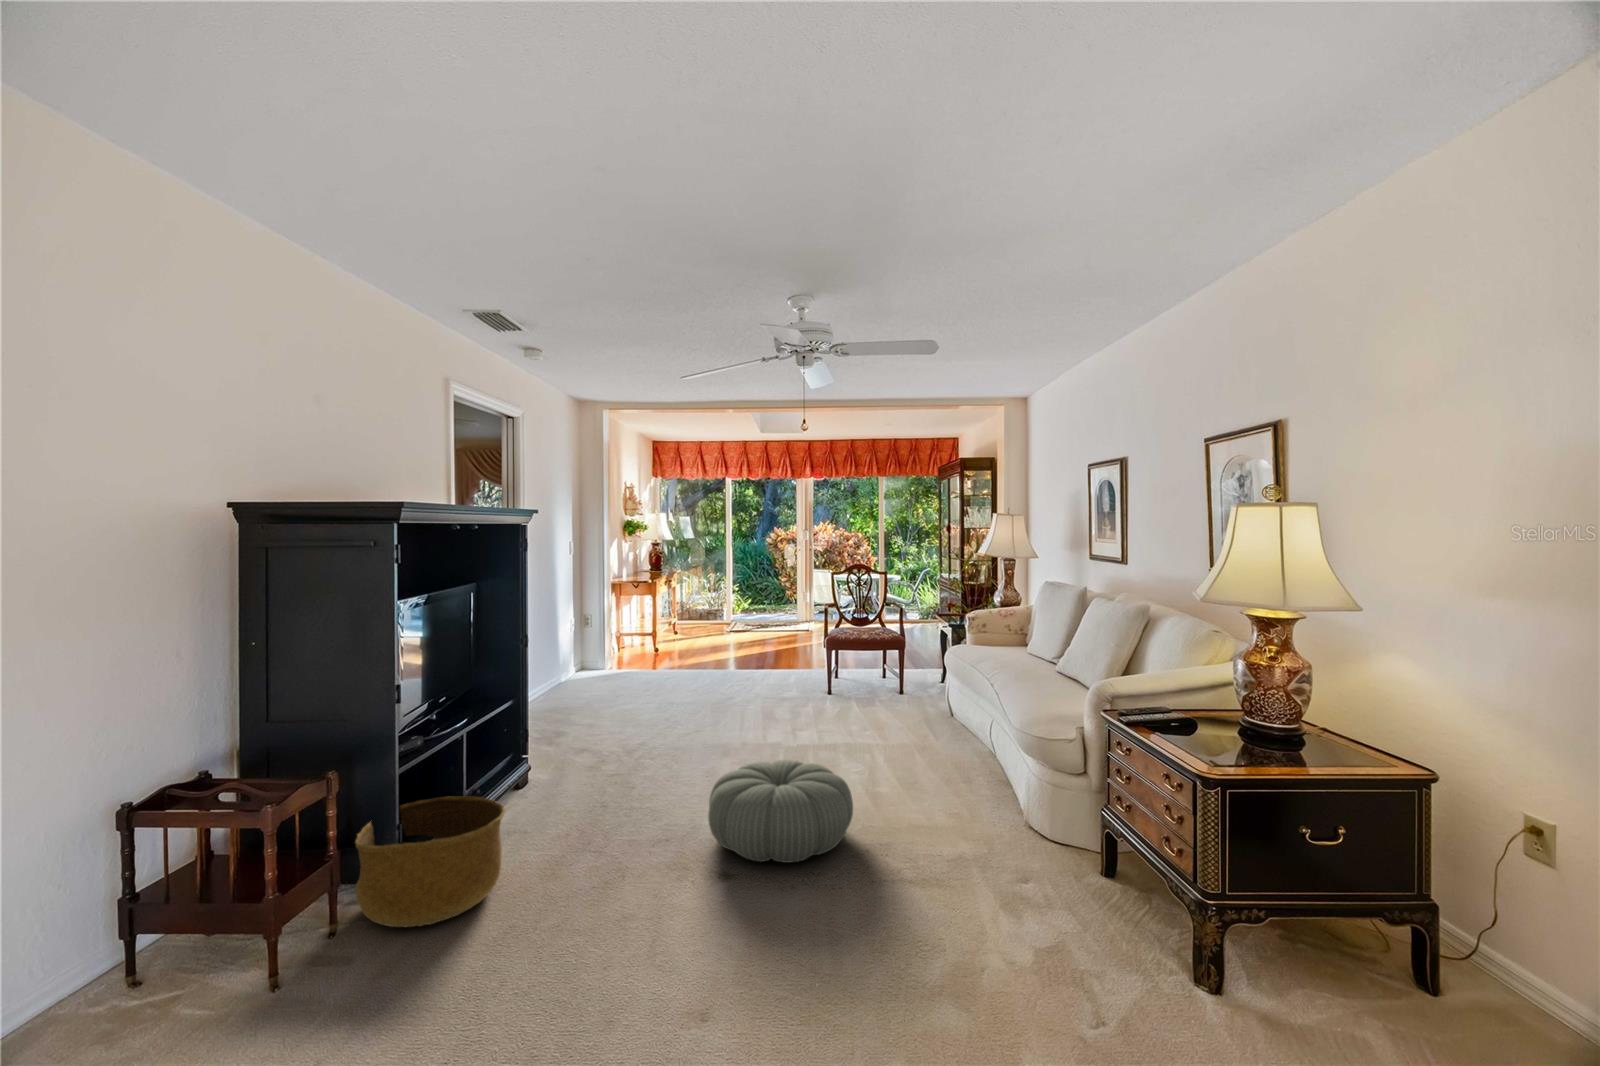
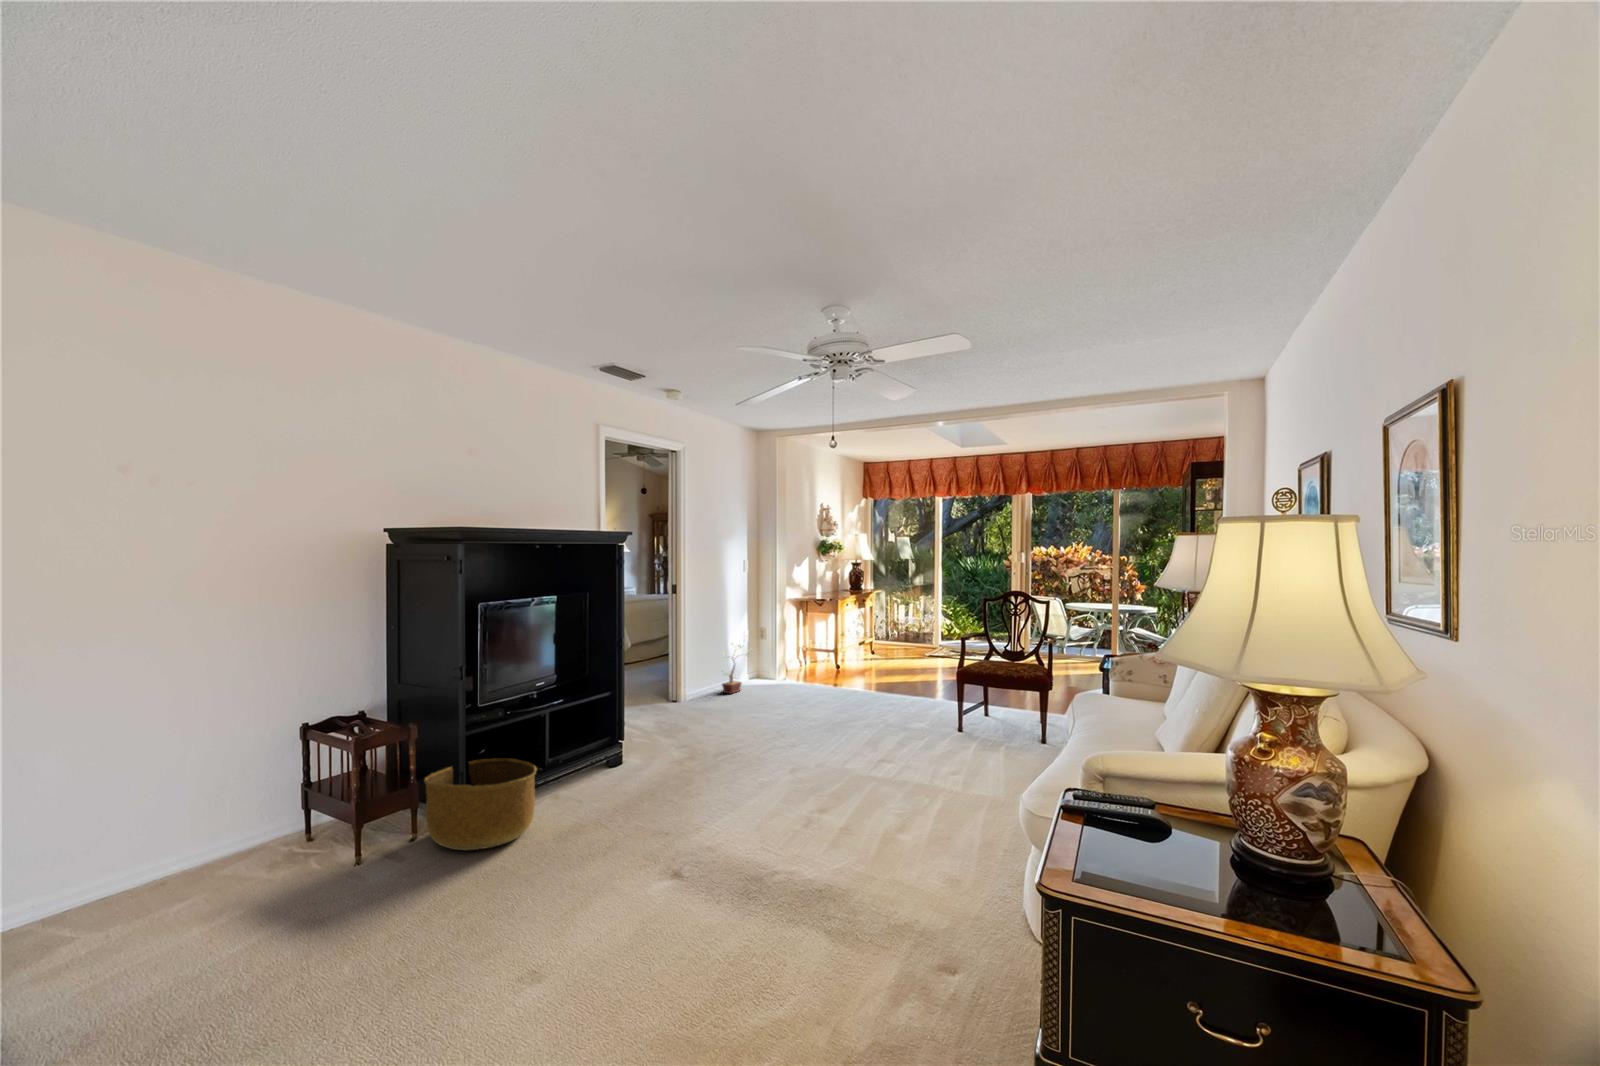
potted plant: none [556,629,585,688] -> present [722,644,741,694]
pouf: present [708,759,853,863] -> none [694,774,834,870]

